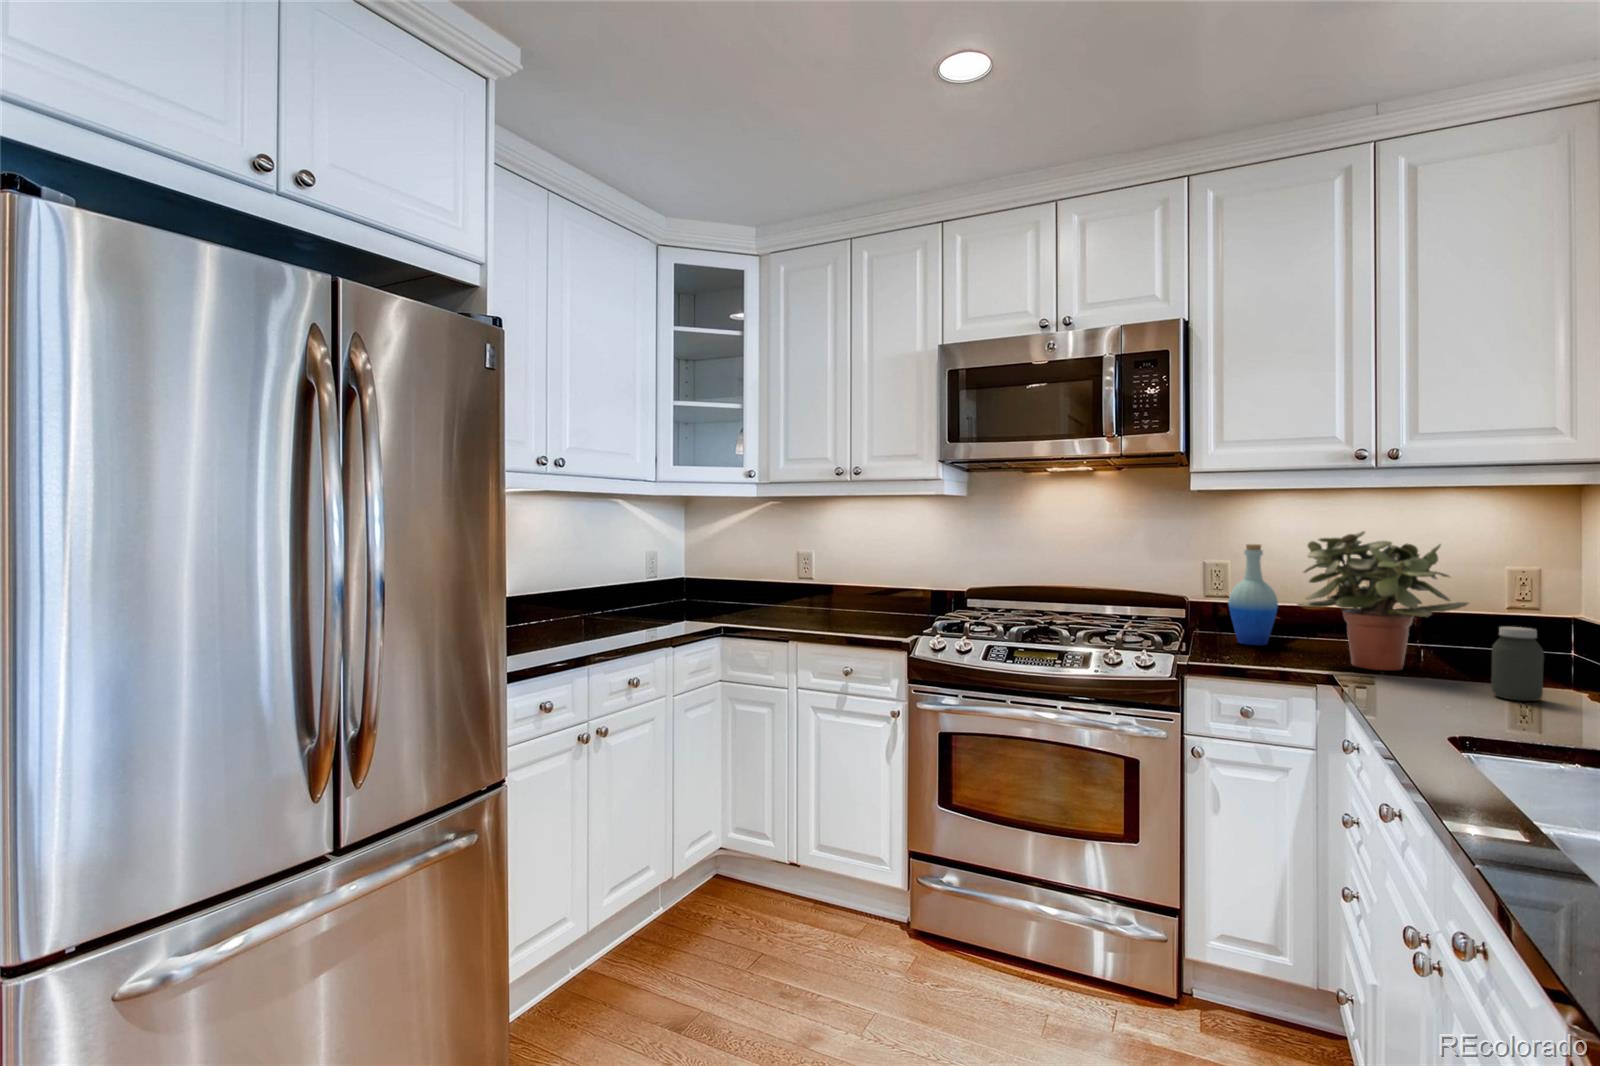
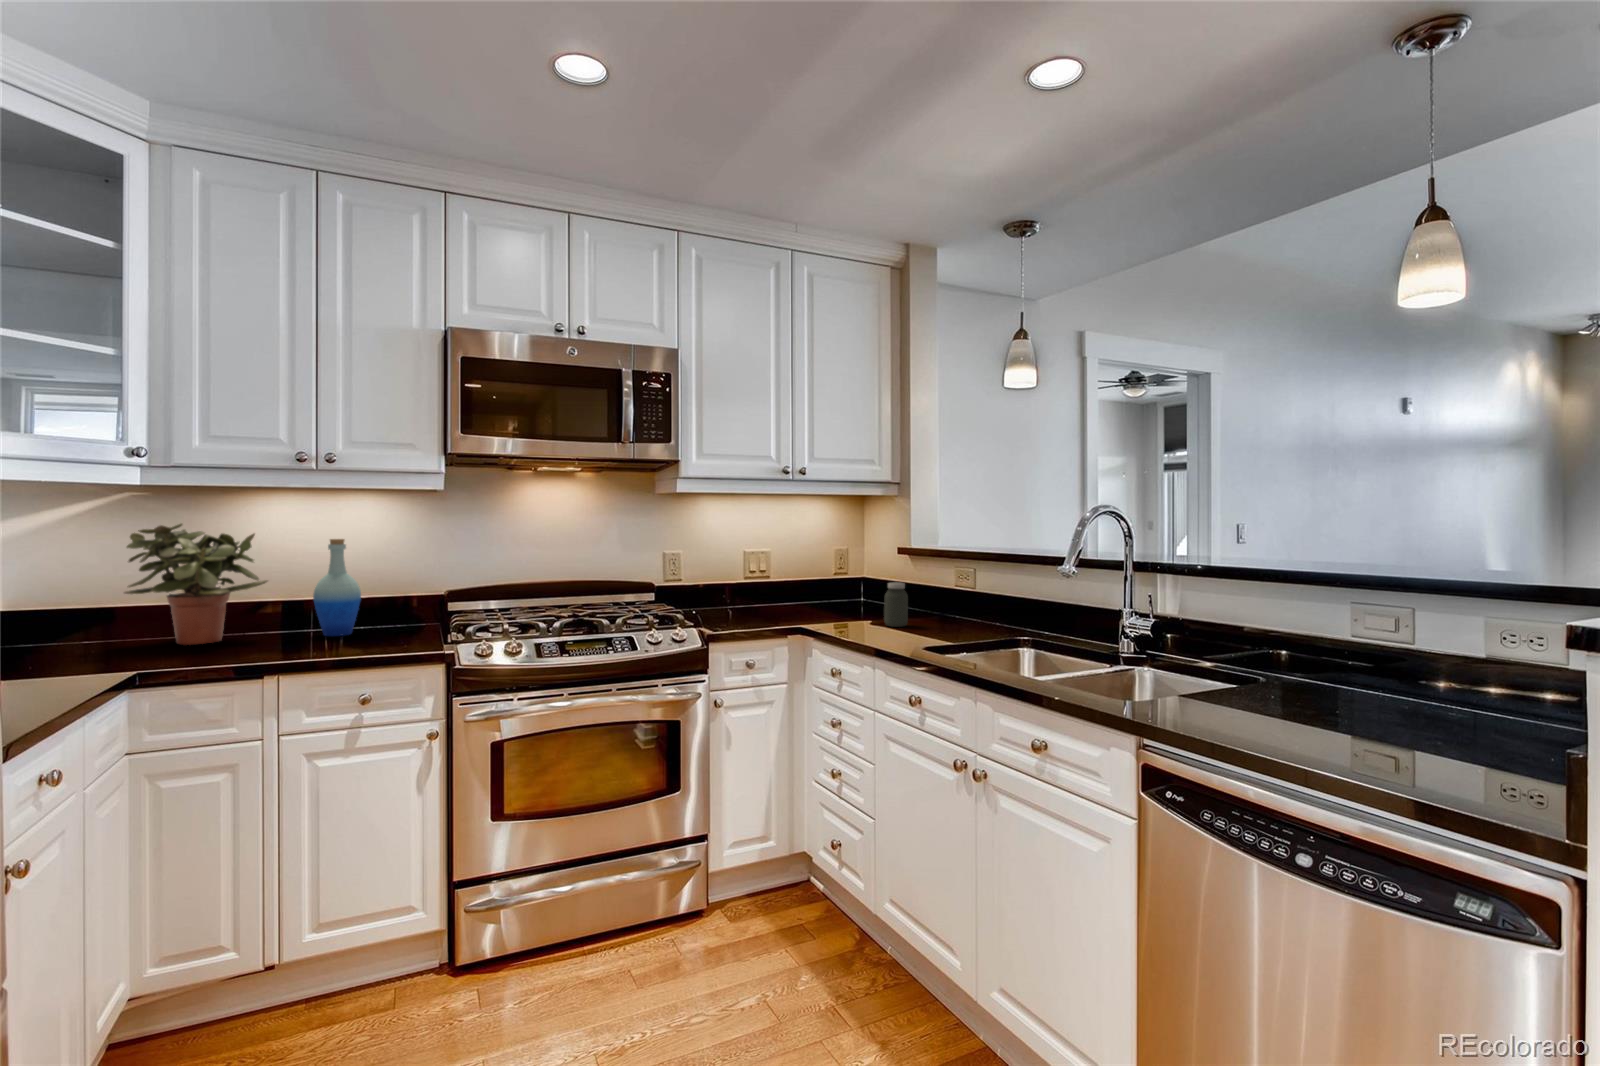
potted plant: present [1297,531,1469,670] -> present [124,523,268,645]
bottle: present [1228,544,1278,645] -> present [313,539,361,636]

